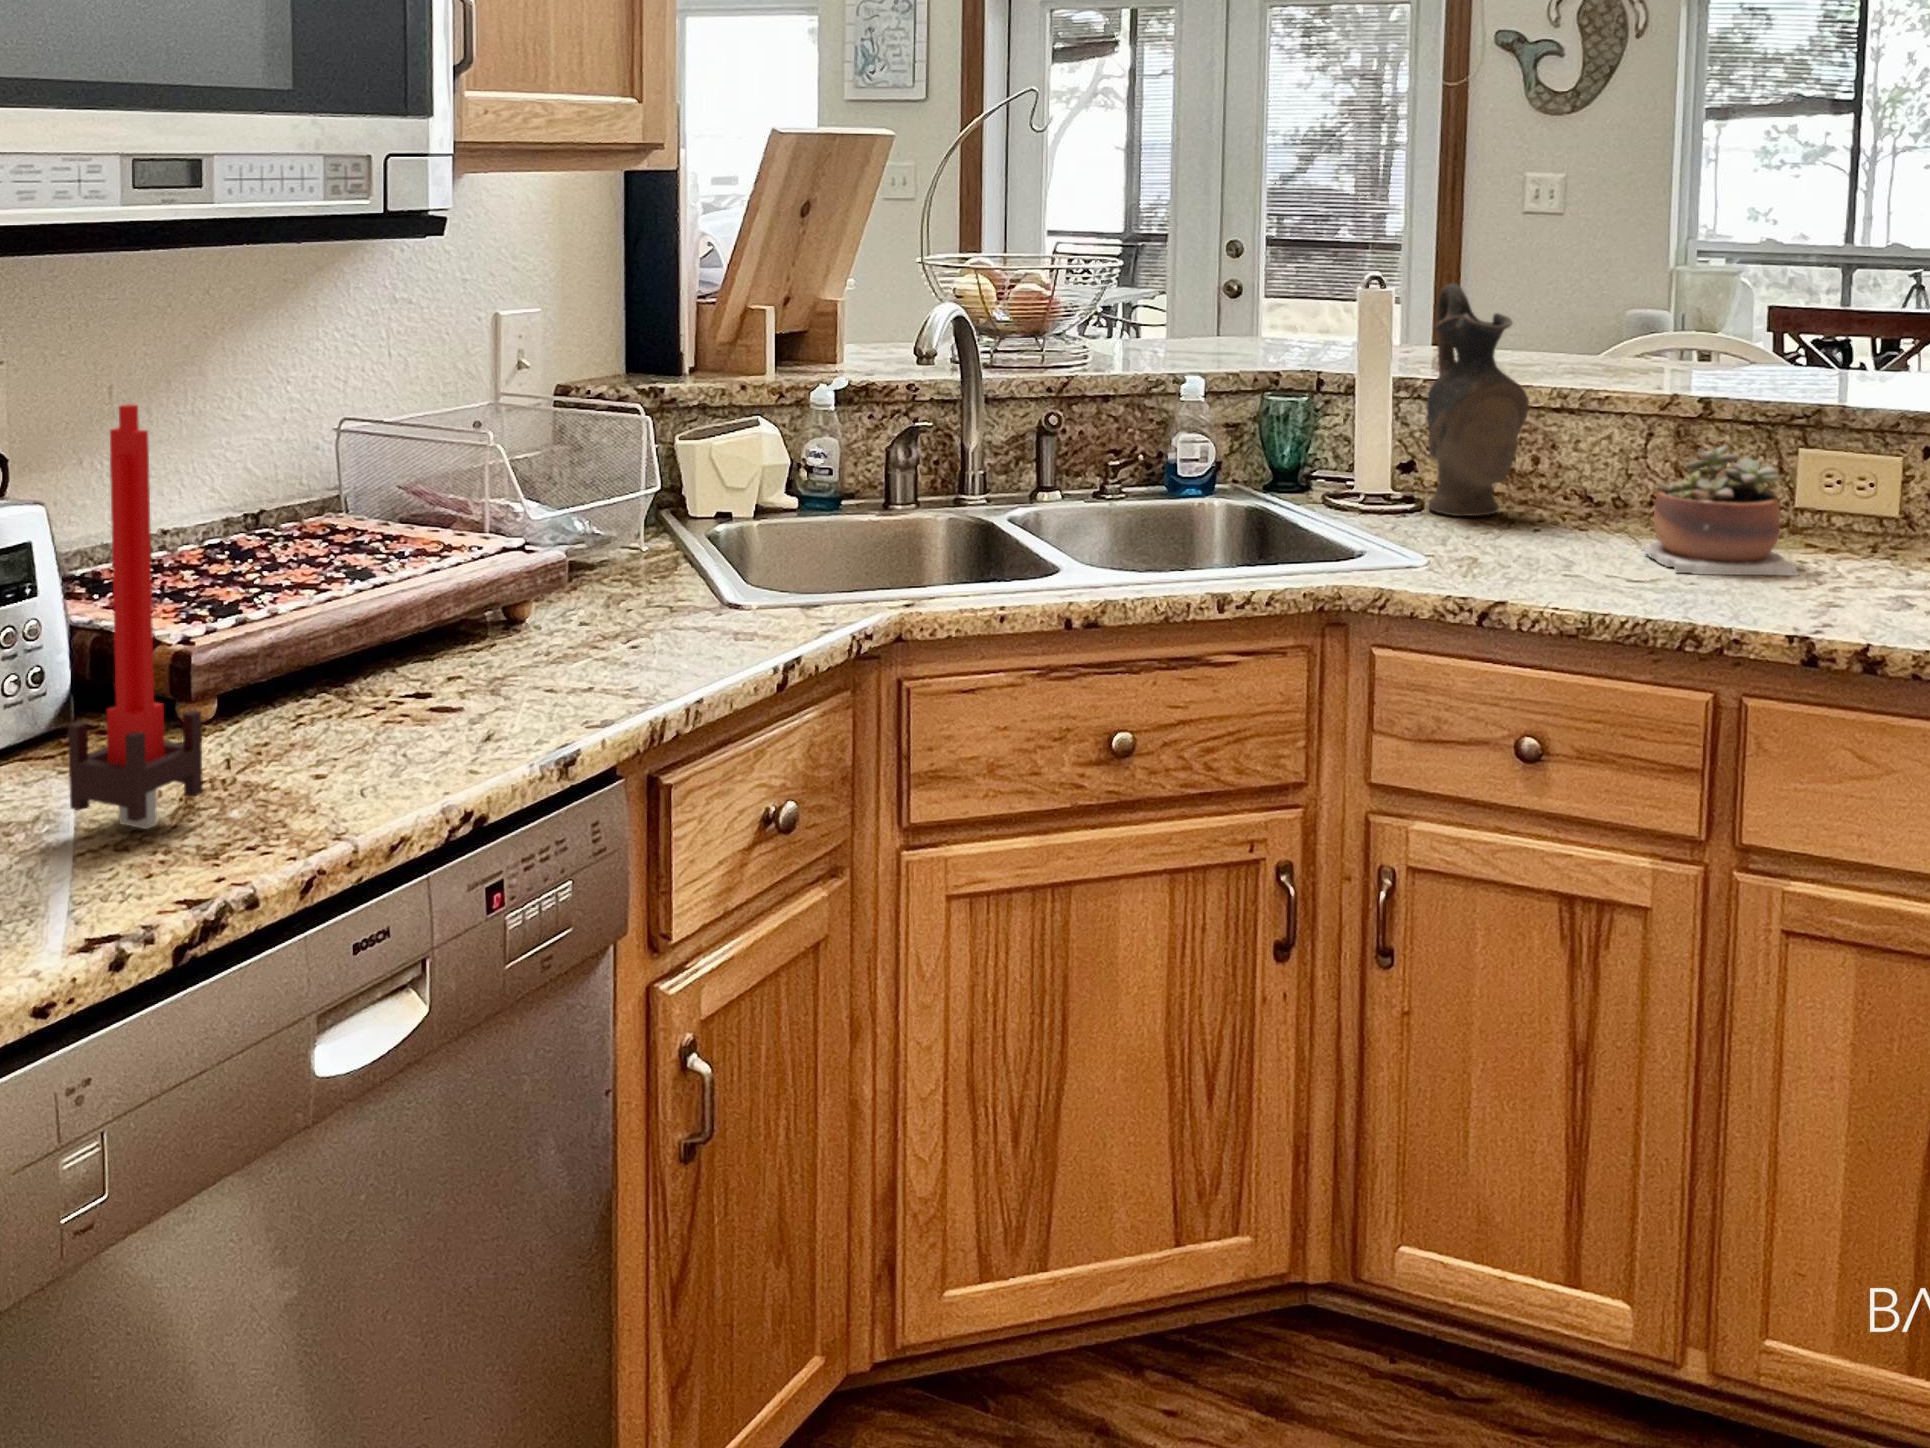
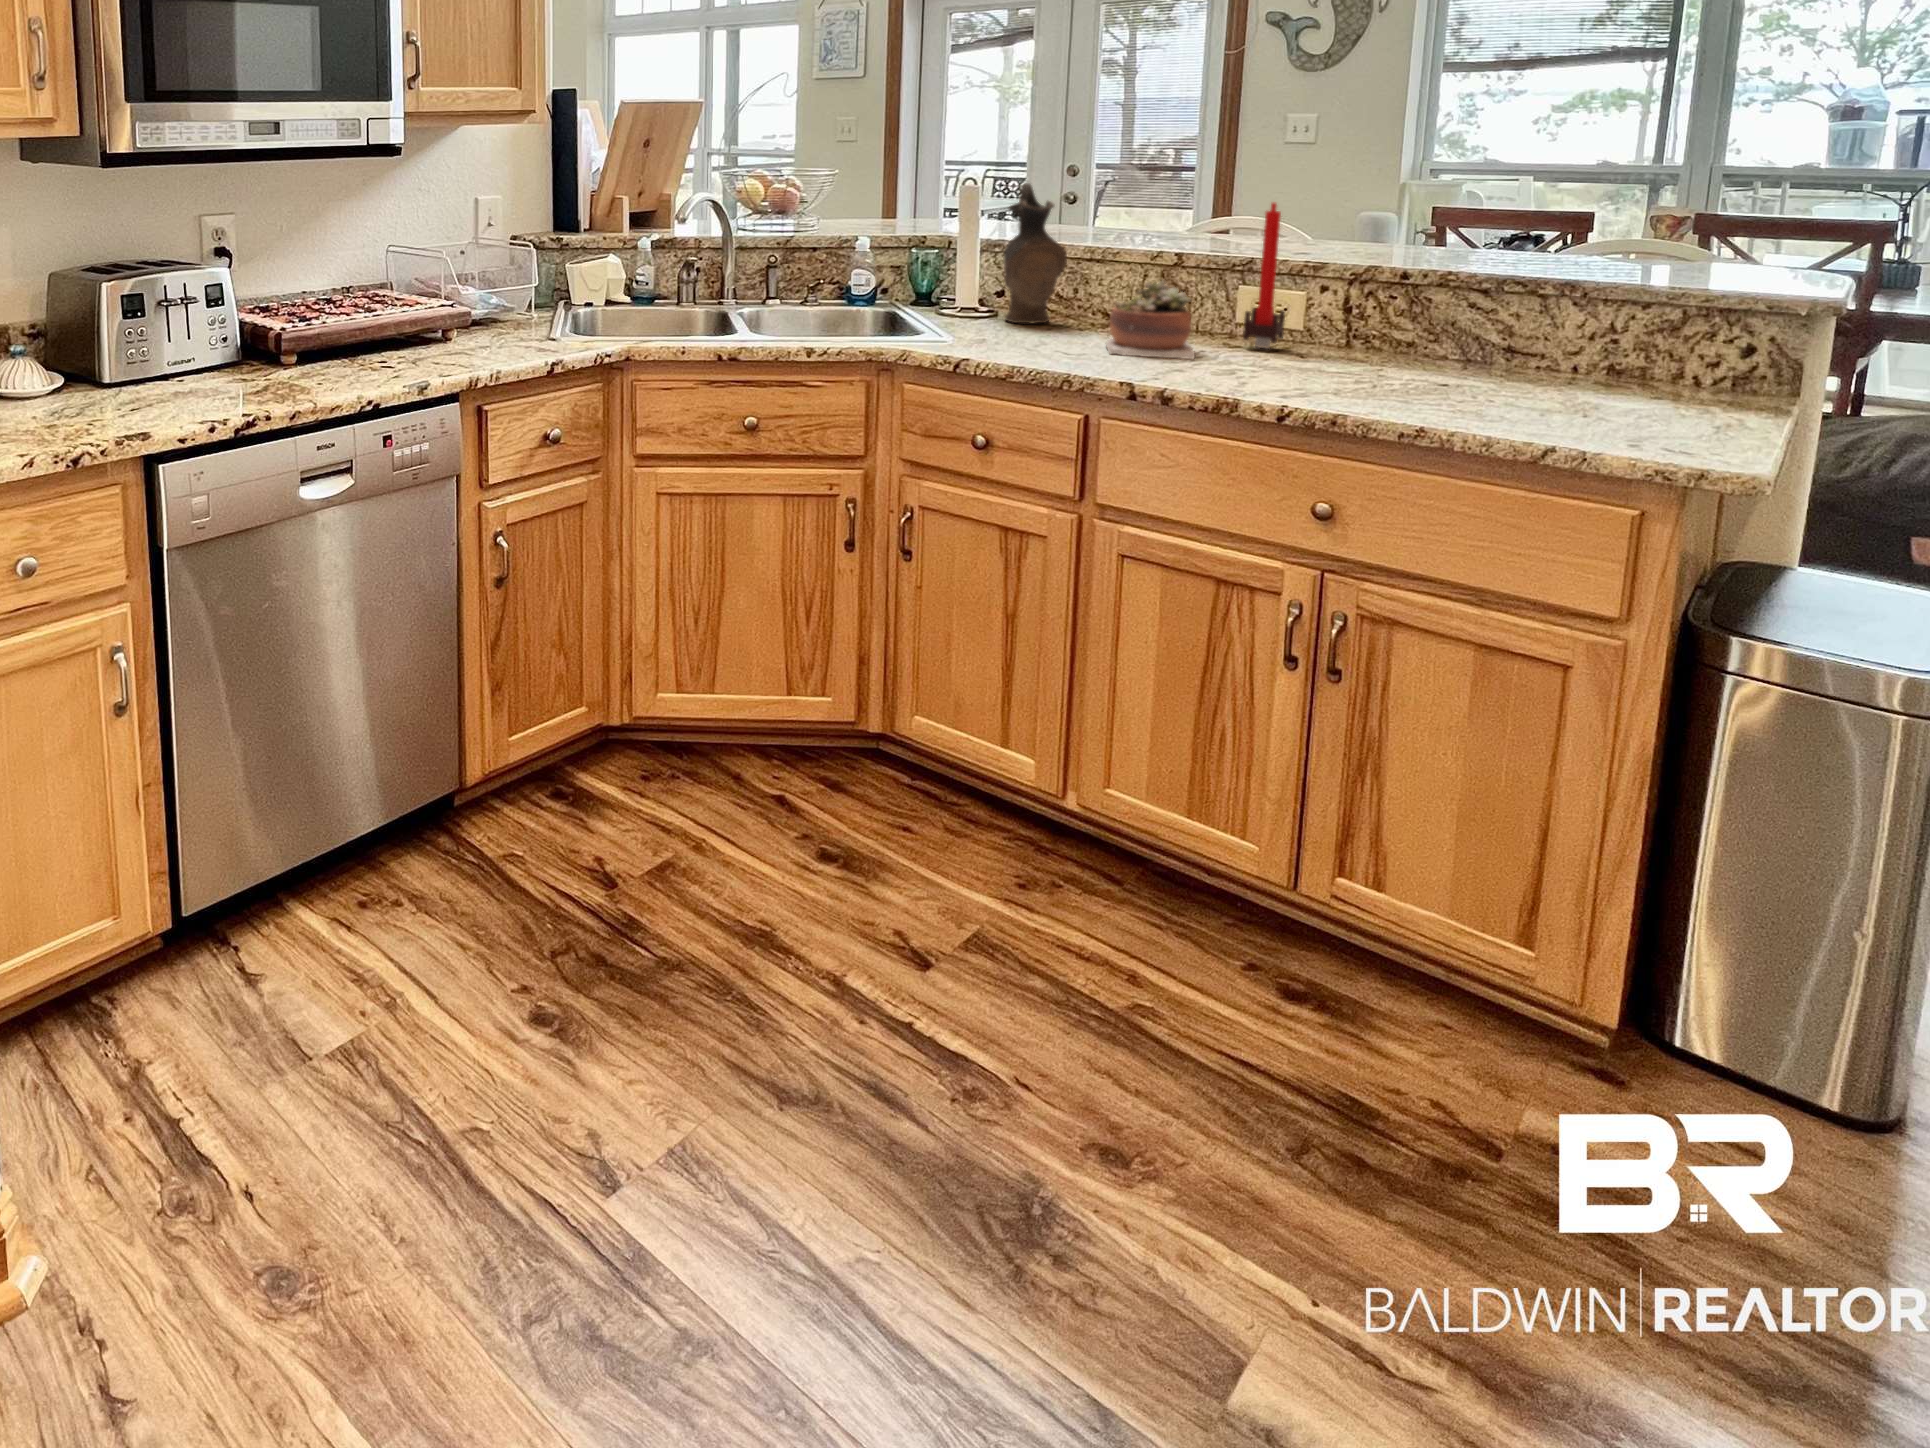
candle: present [68,404,203,829] -> present [1243,202,1285,349]

